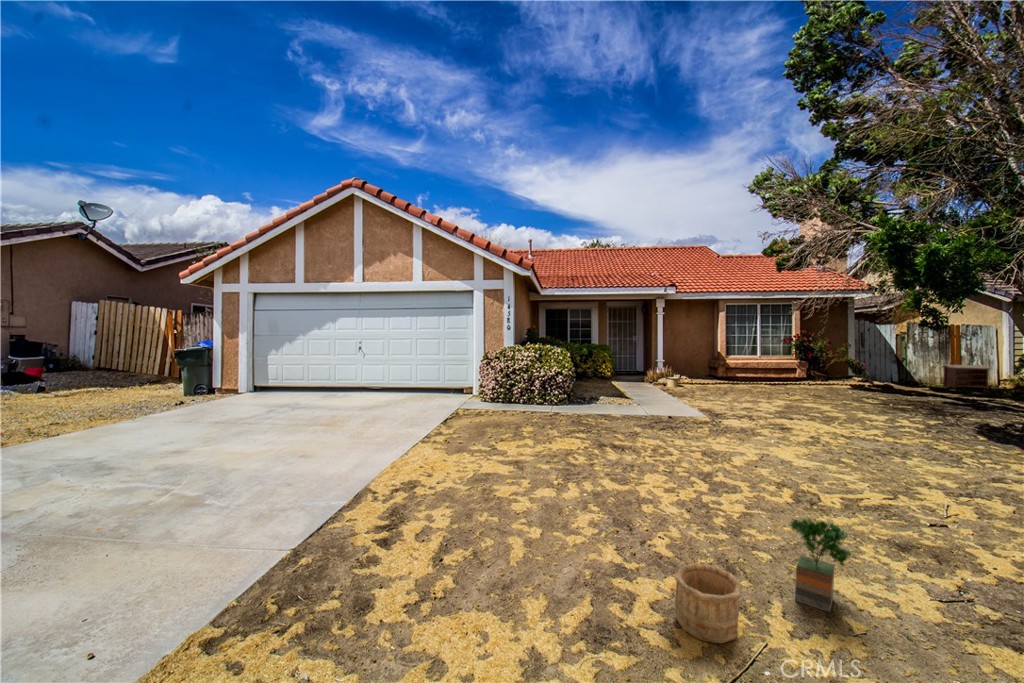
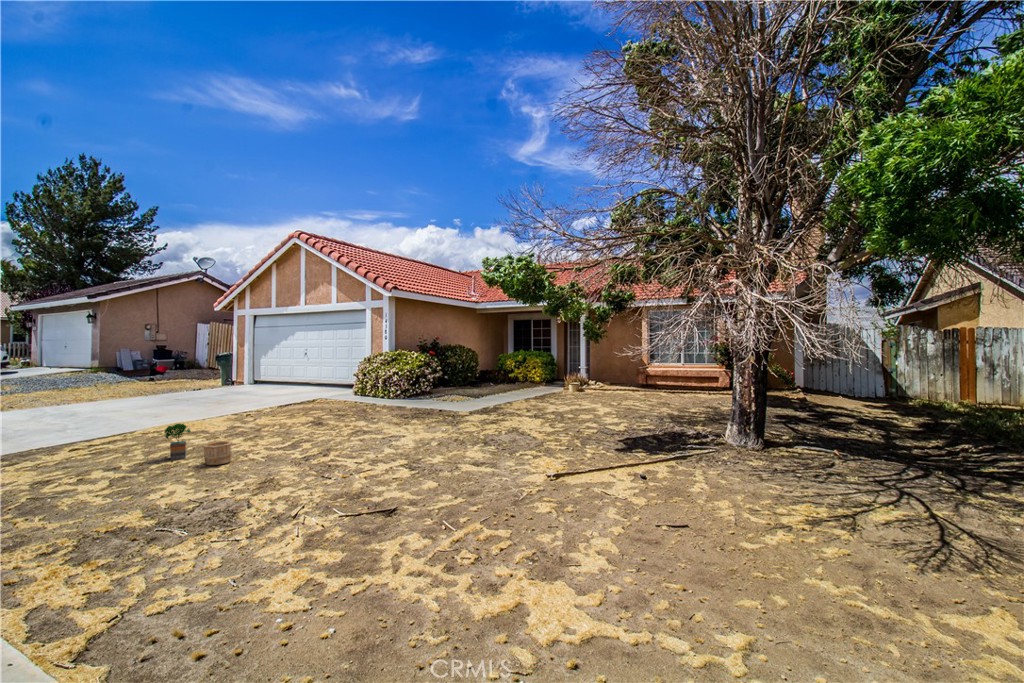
bench: present [943,365,989,389] -> none [885,375,940,405]
wooden bucket: present [674,563,742,643] -> present [203,441,232,465]

